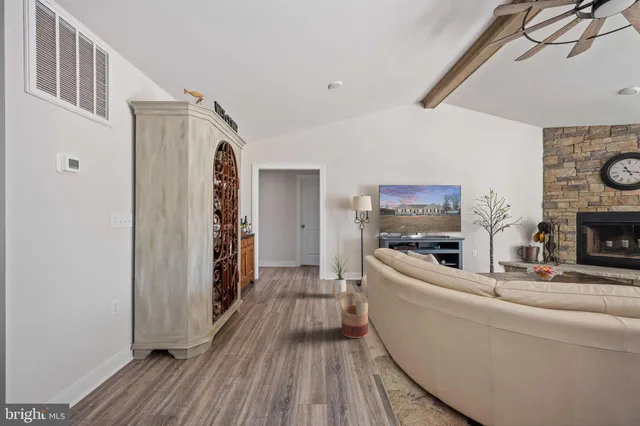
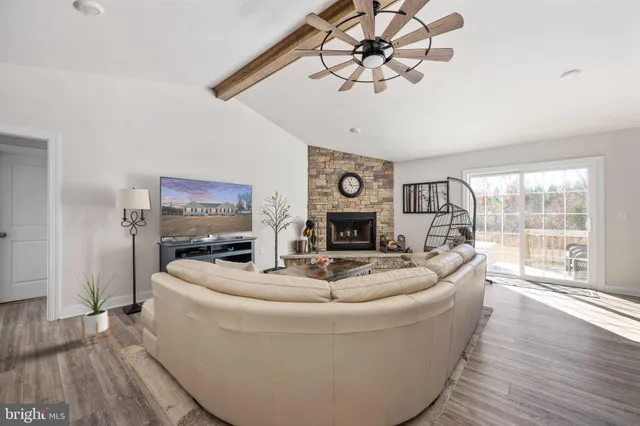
basket: present [341,292,368,338] -> none [104,333,154,407]

